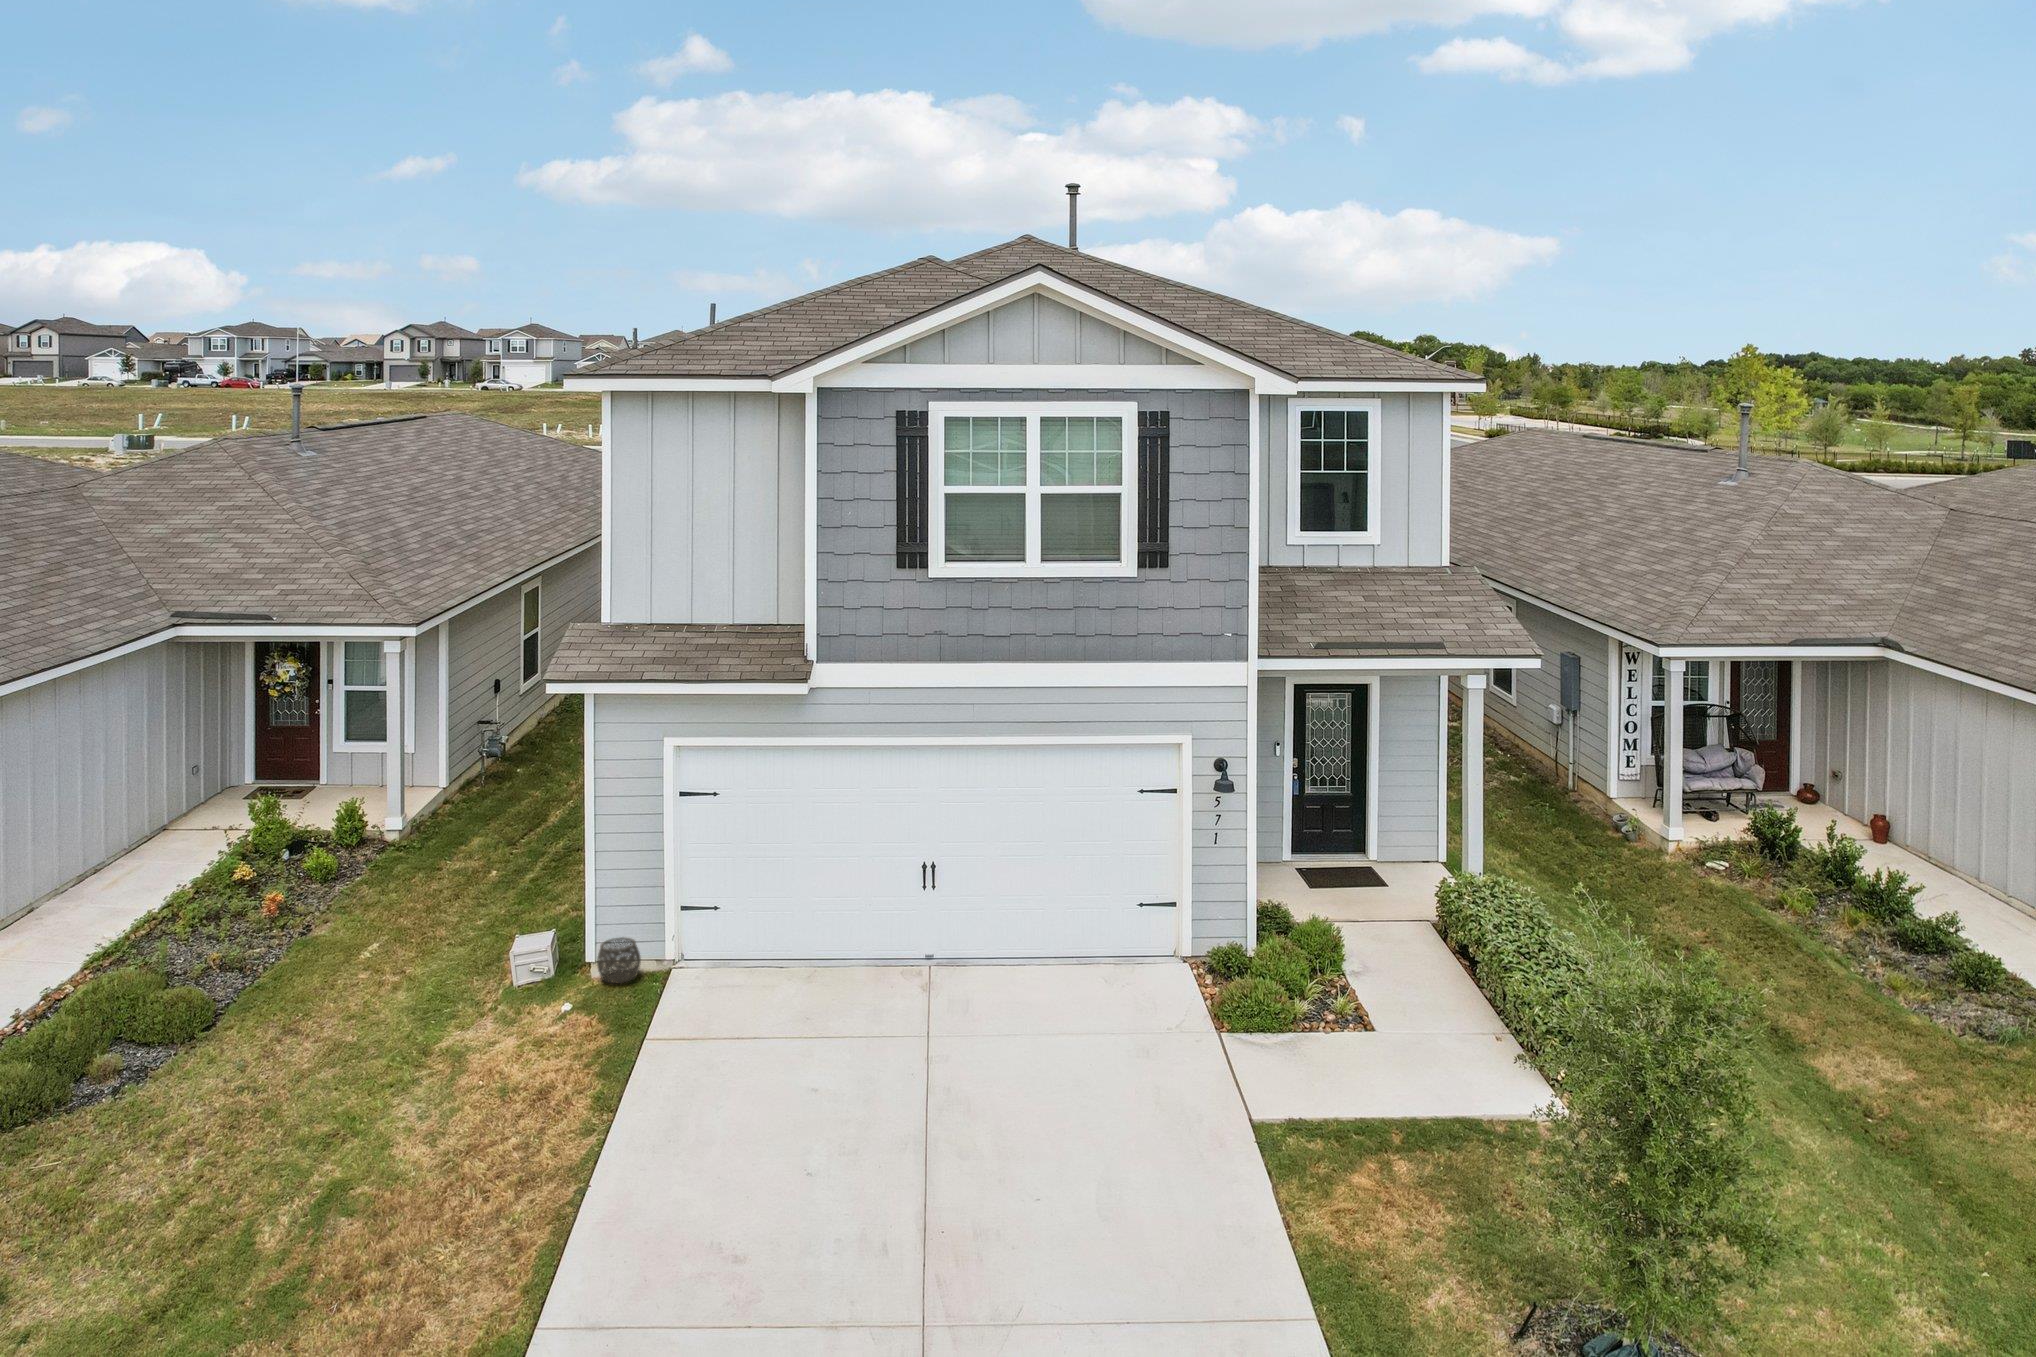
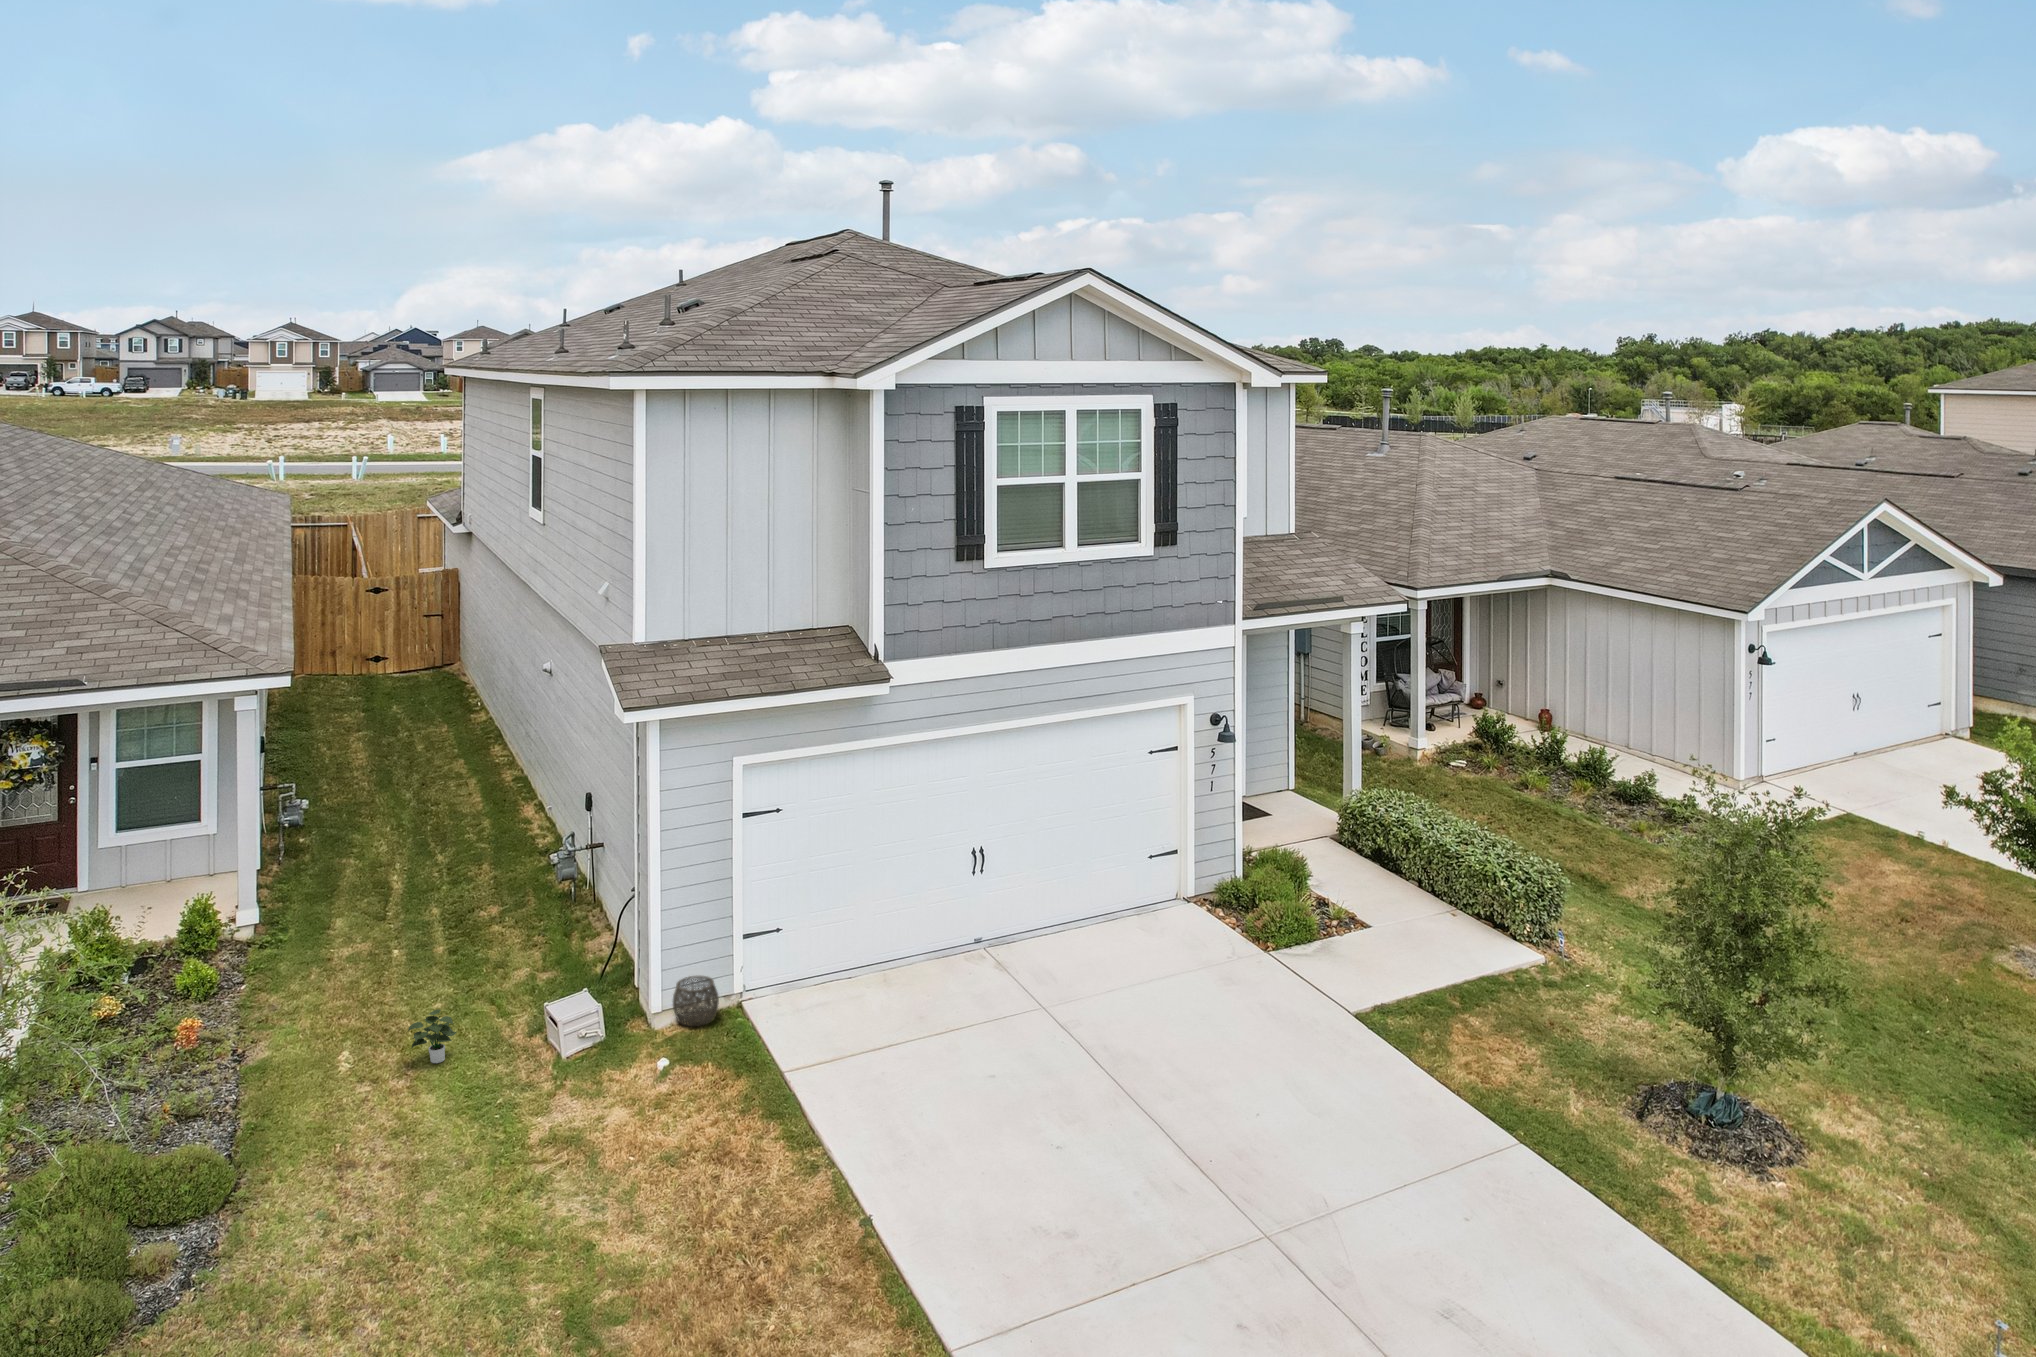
potted plant: none [386,926,431,971] -> present [408,1010,456,1063]

